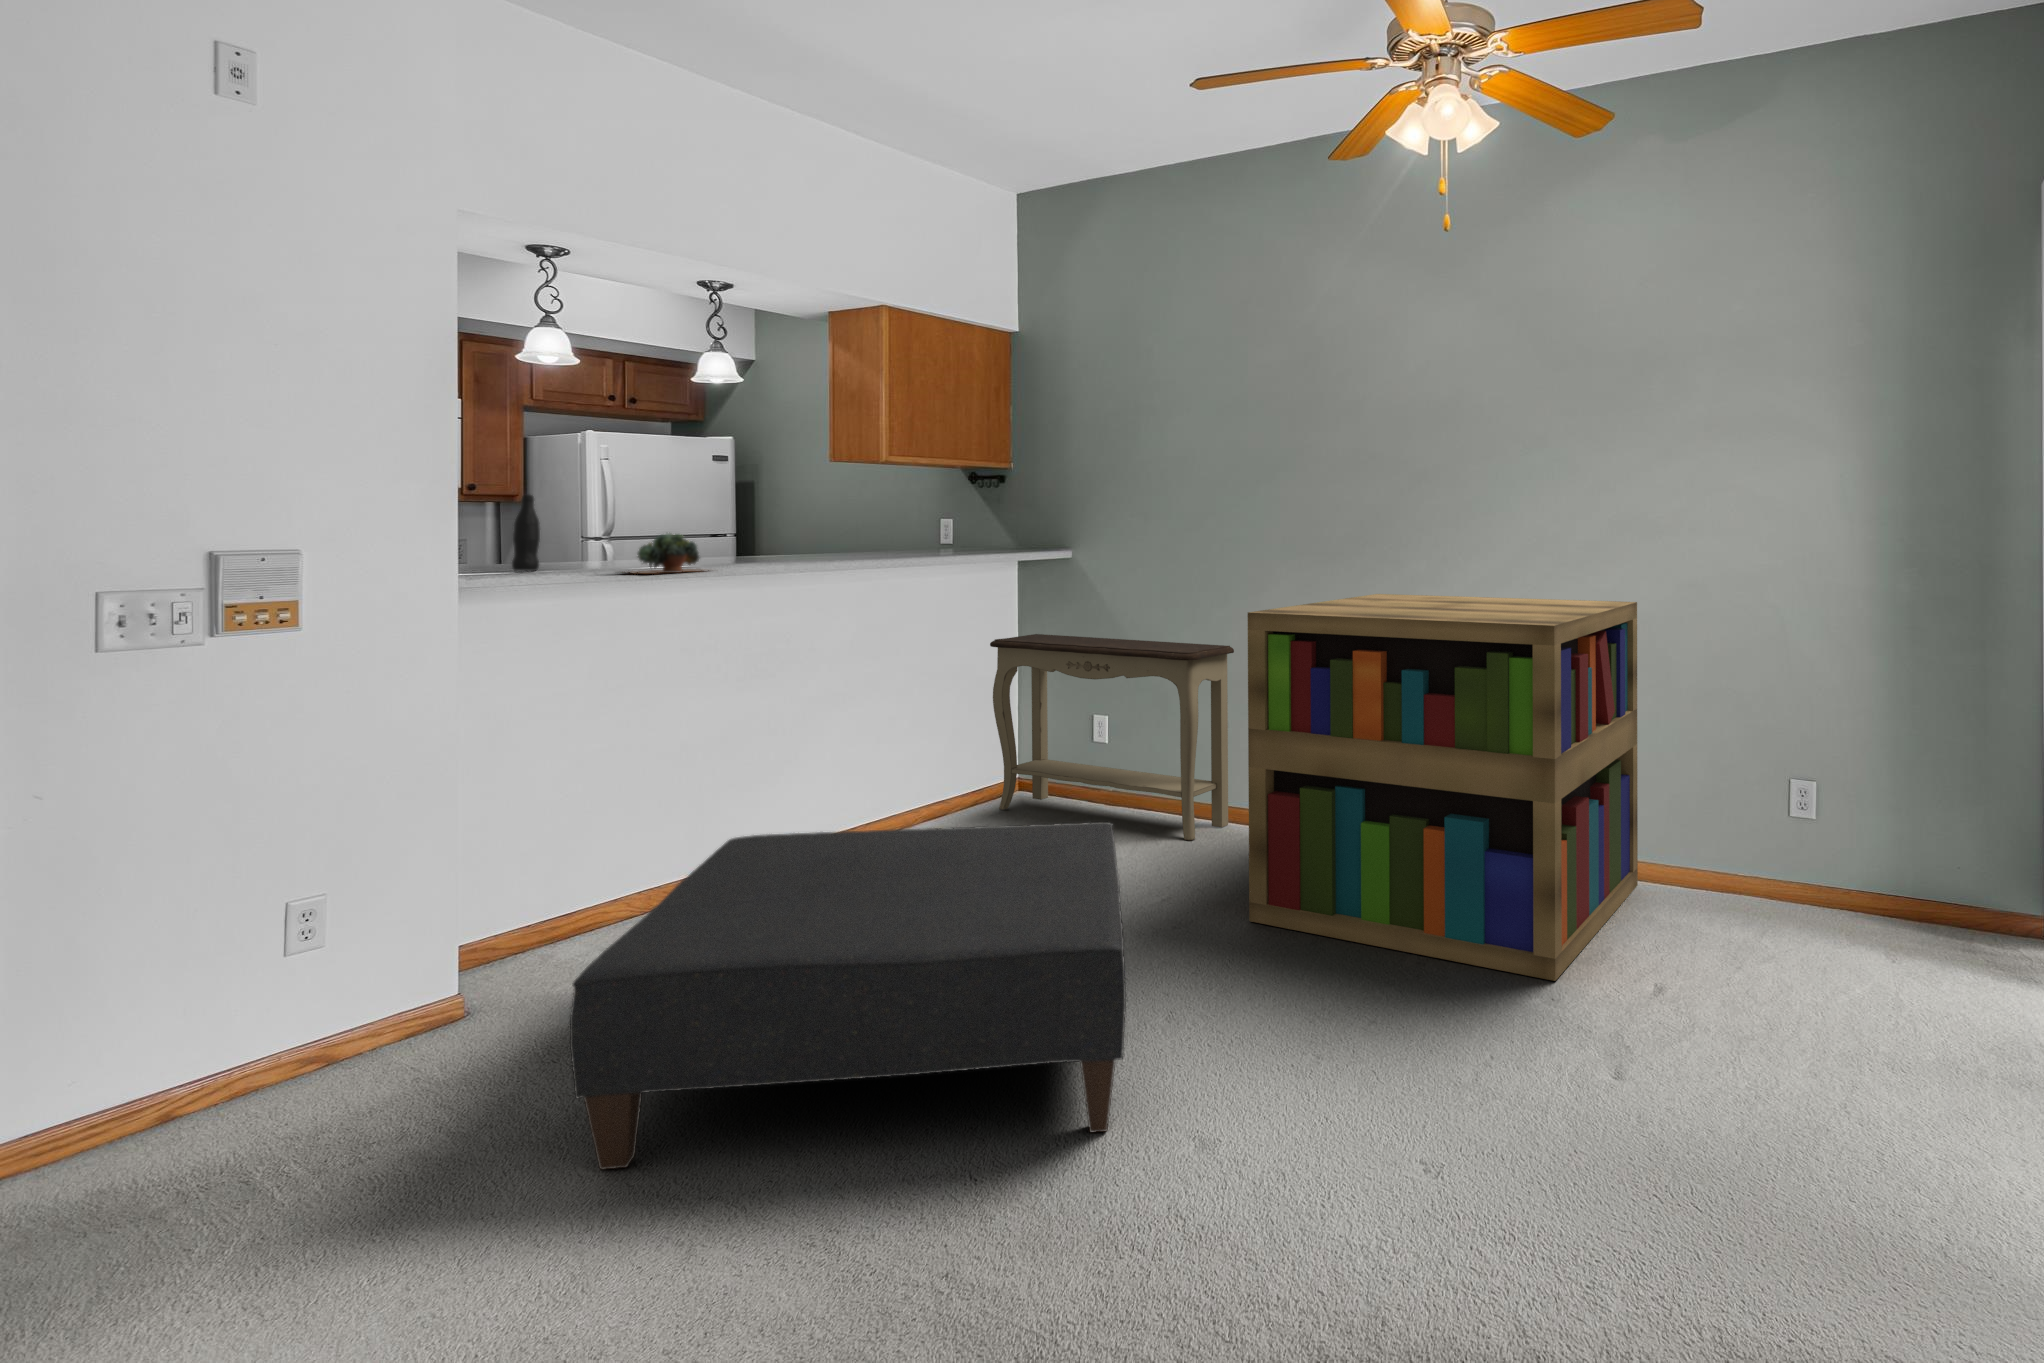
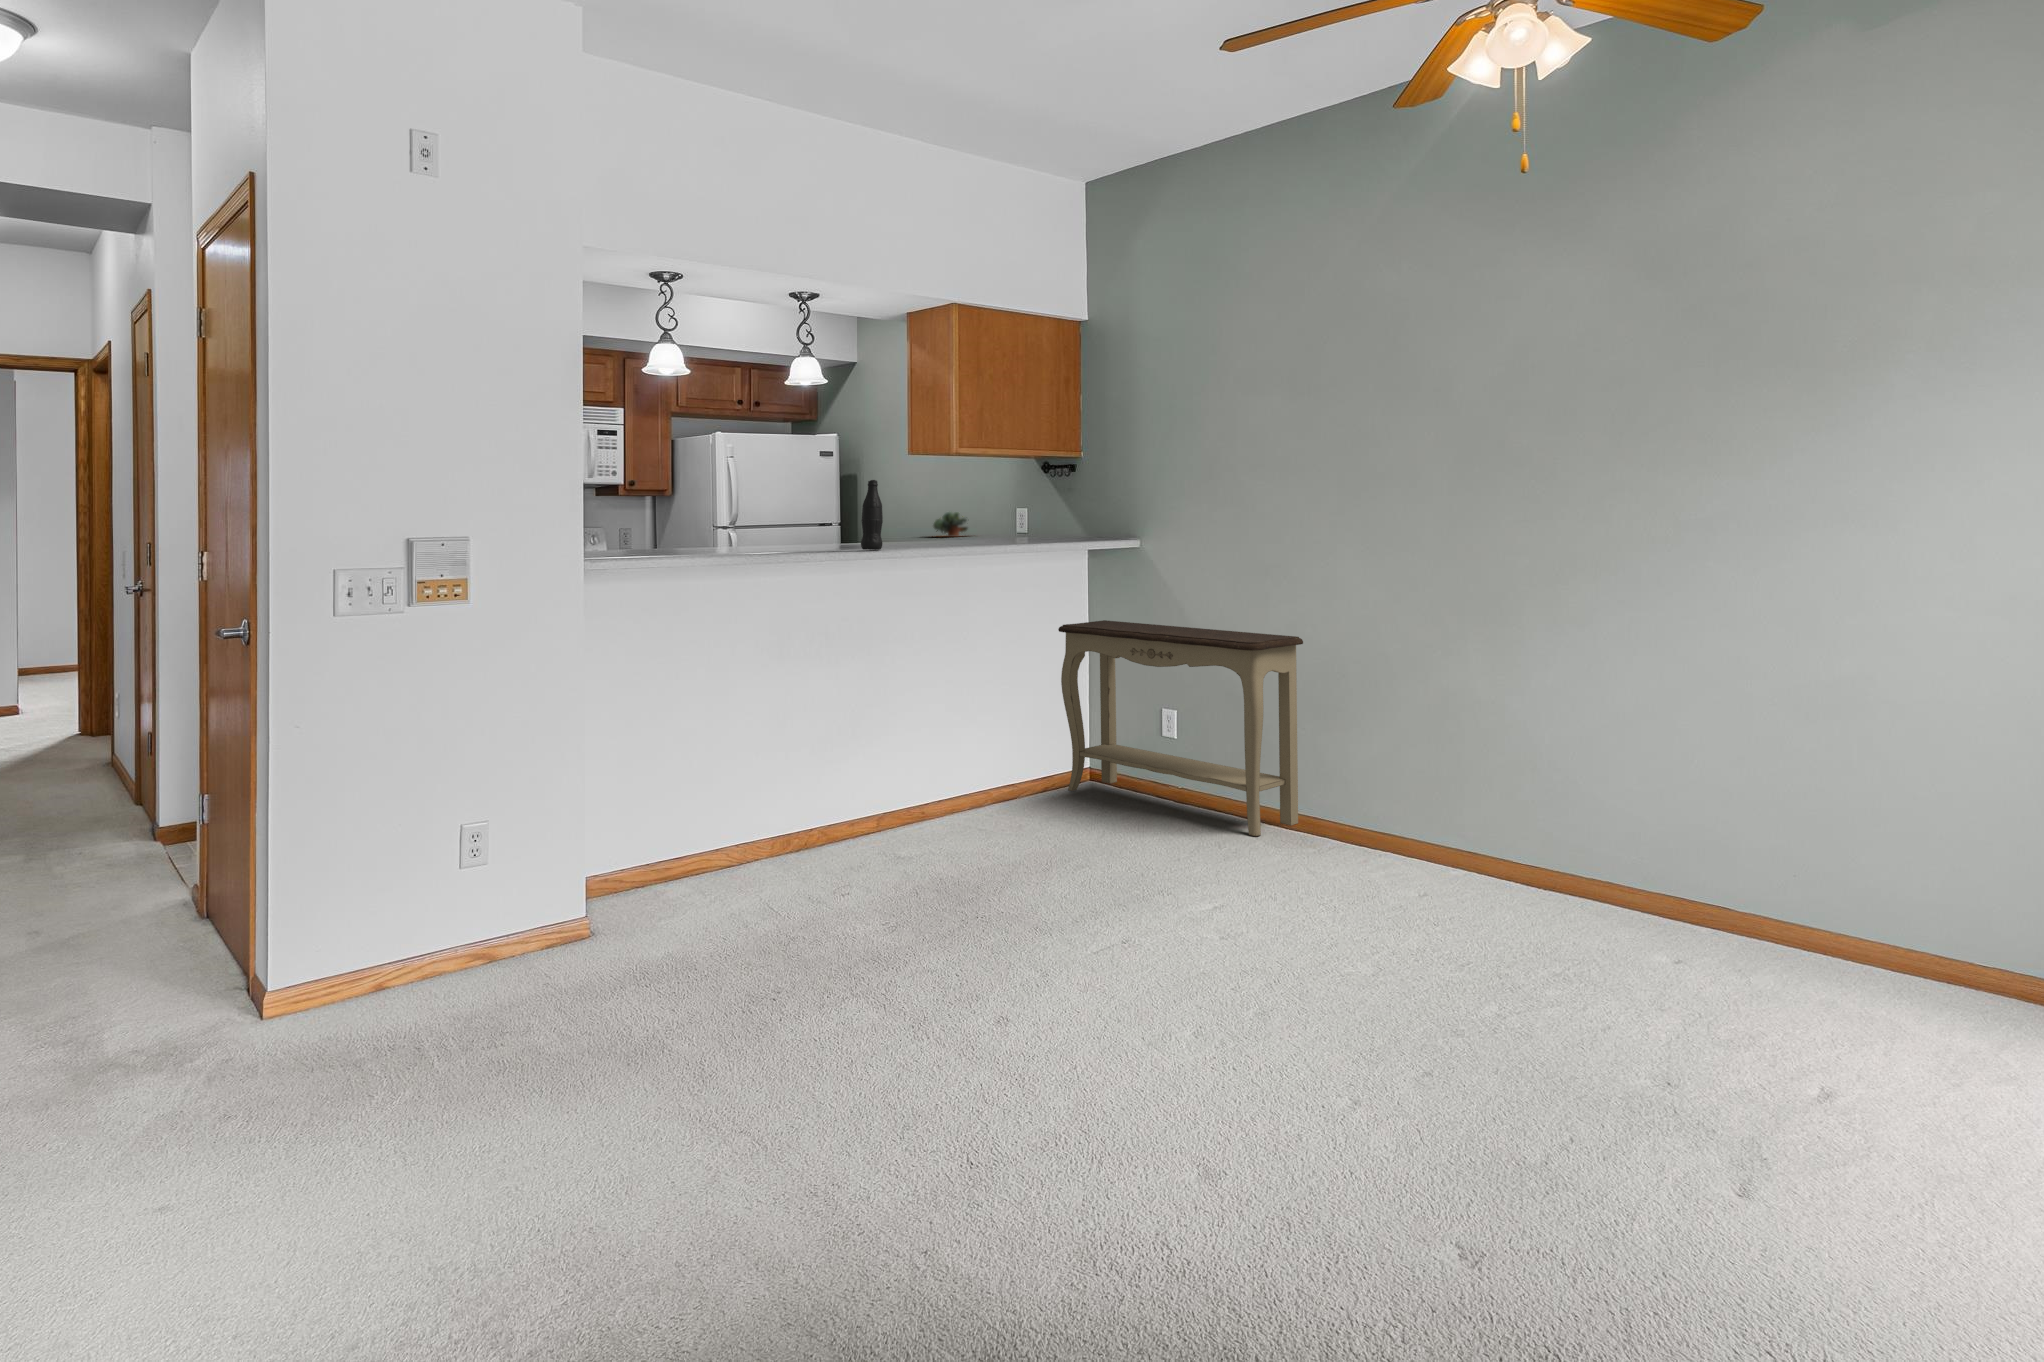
bottle: present [512,495,540,571] -> present [861,480,883,550]
succulent plant: present [622,533,704,574] -> present [933,512,968,537]
bookshelf: present [1248,594,1638,981] -> none [1304,584,1795,1037]
ottoman: present [570,822,1126,1169] -> none [644,800,1159,1131]

